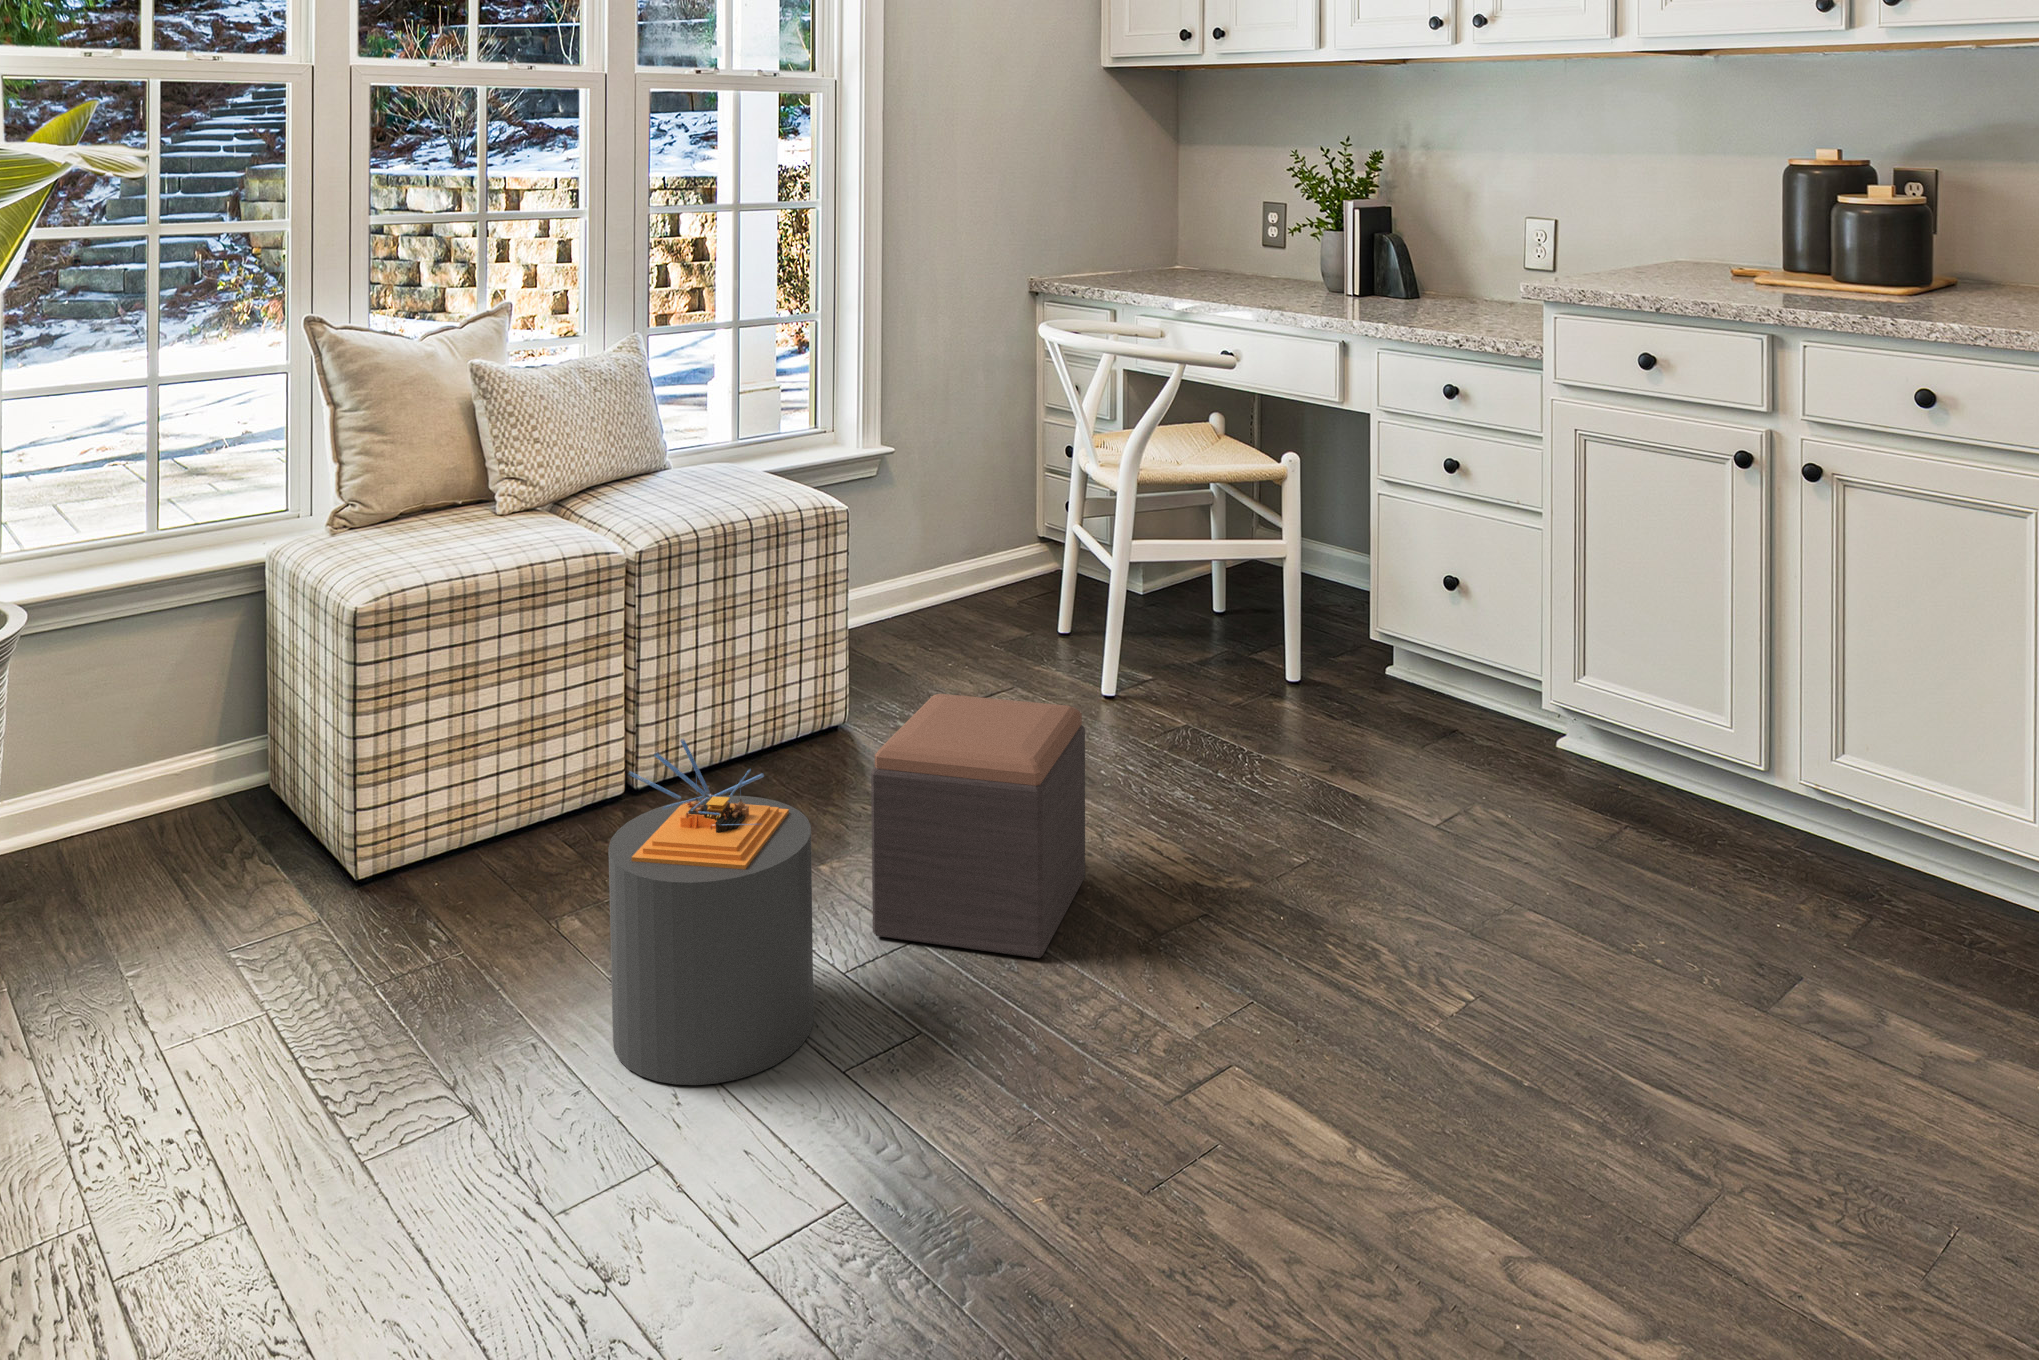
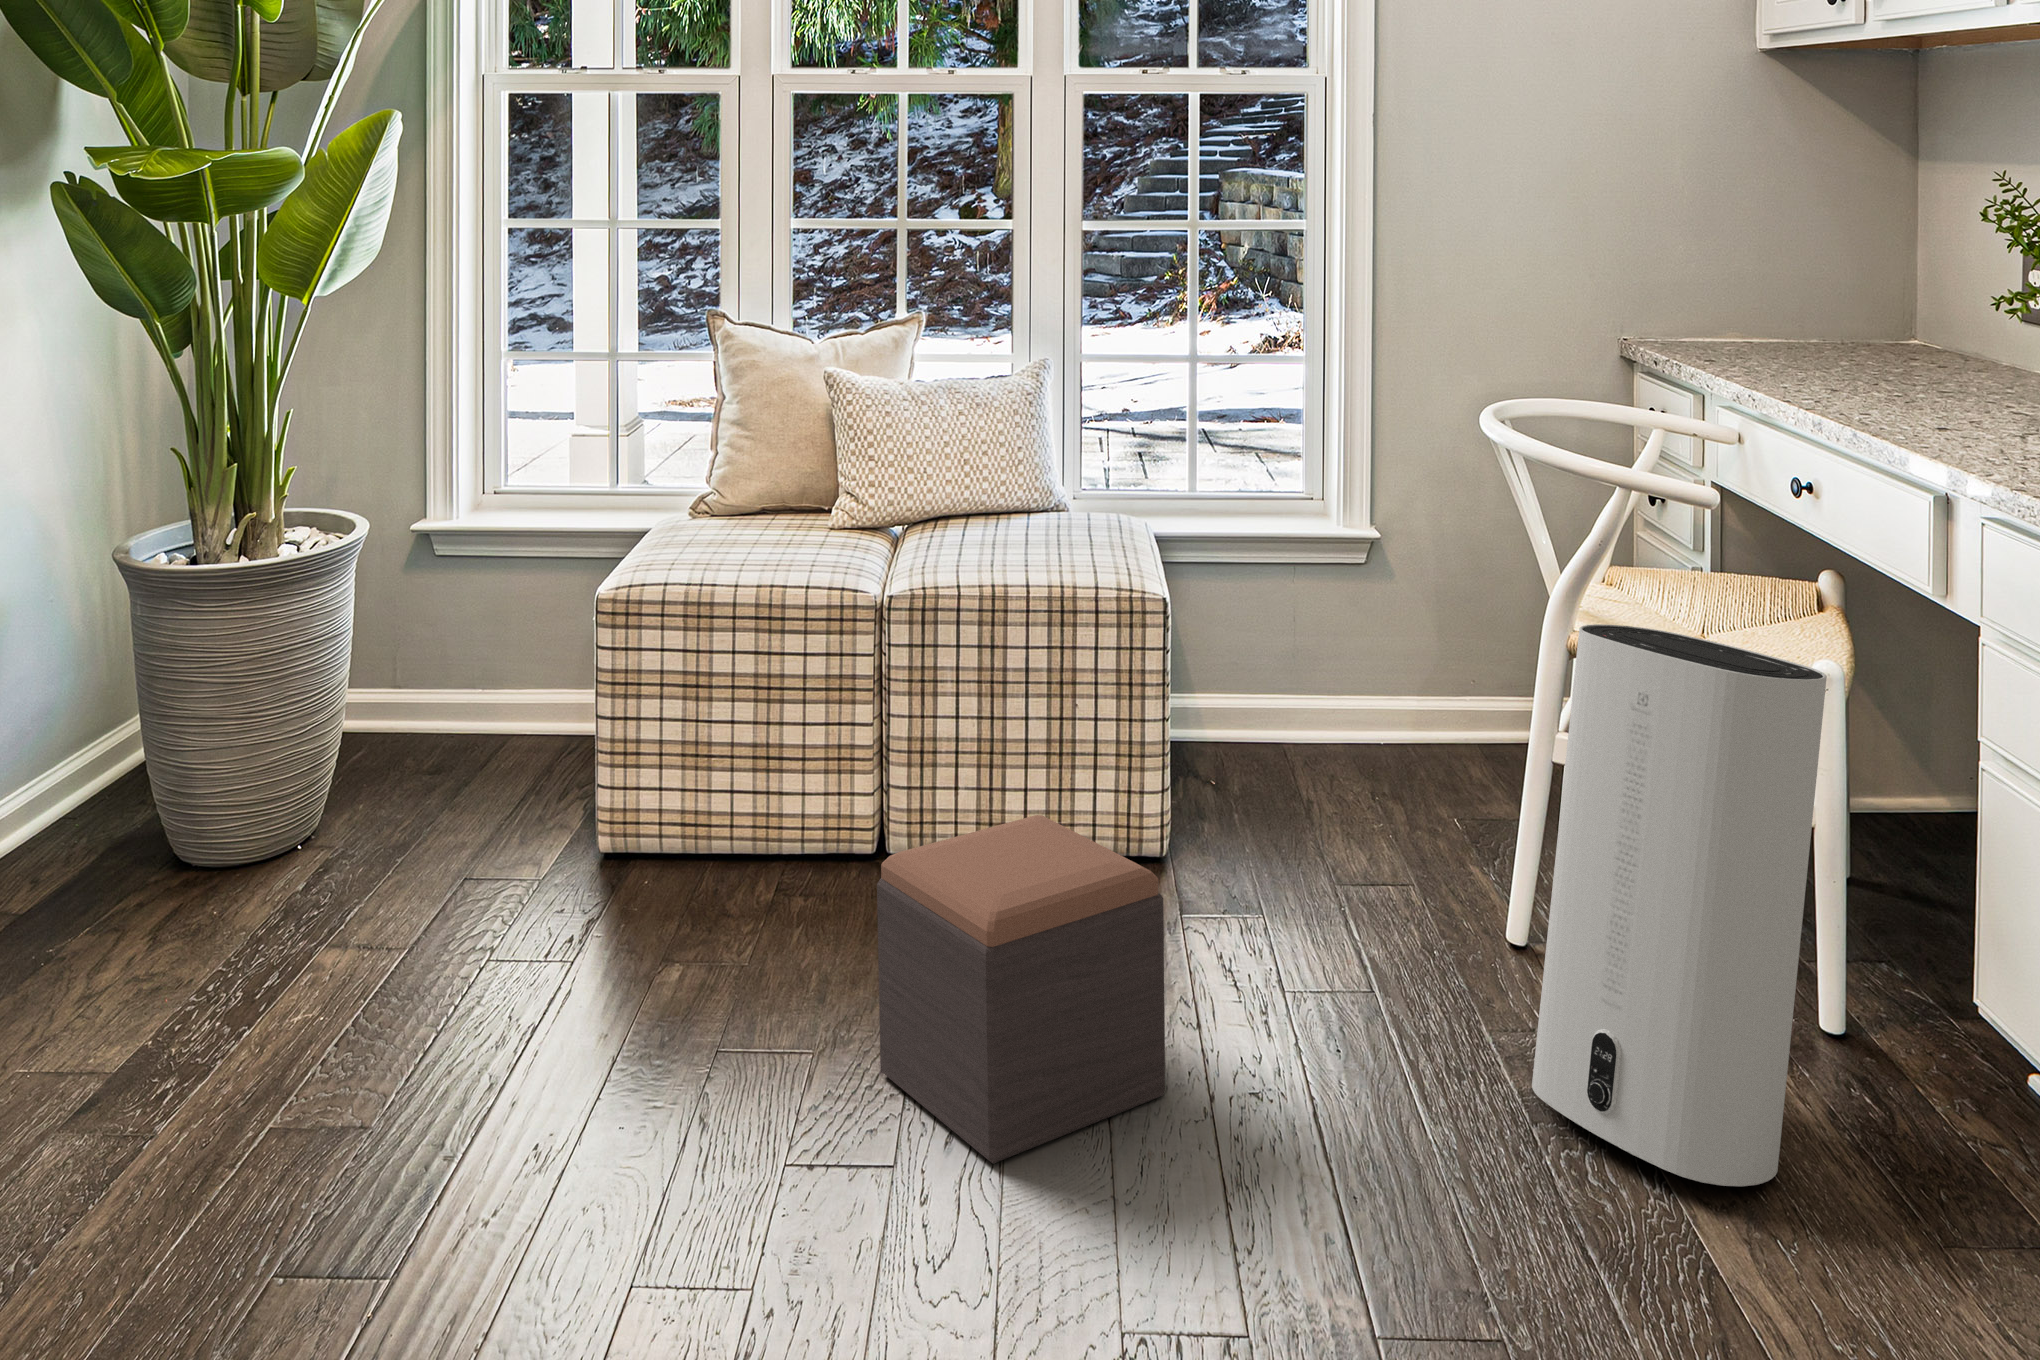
air purifier: none [1280,474,1457,814] -> present [1532,624,1827,1186]
trash can: present [609,739,813,1085] -> none [529,777,750,1163]

